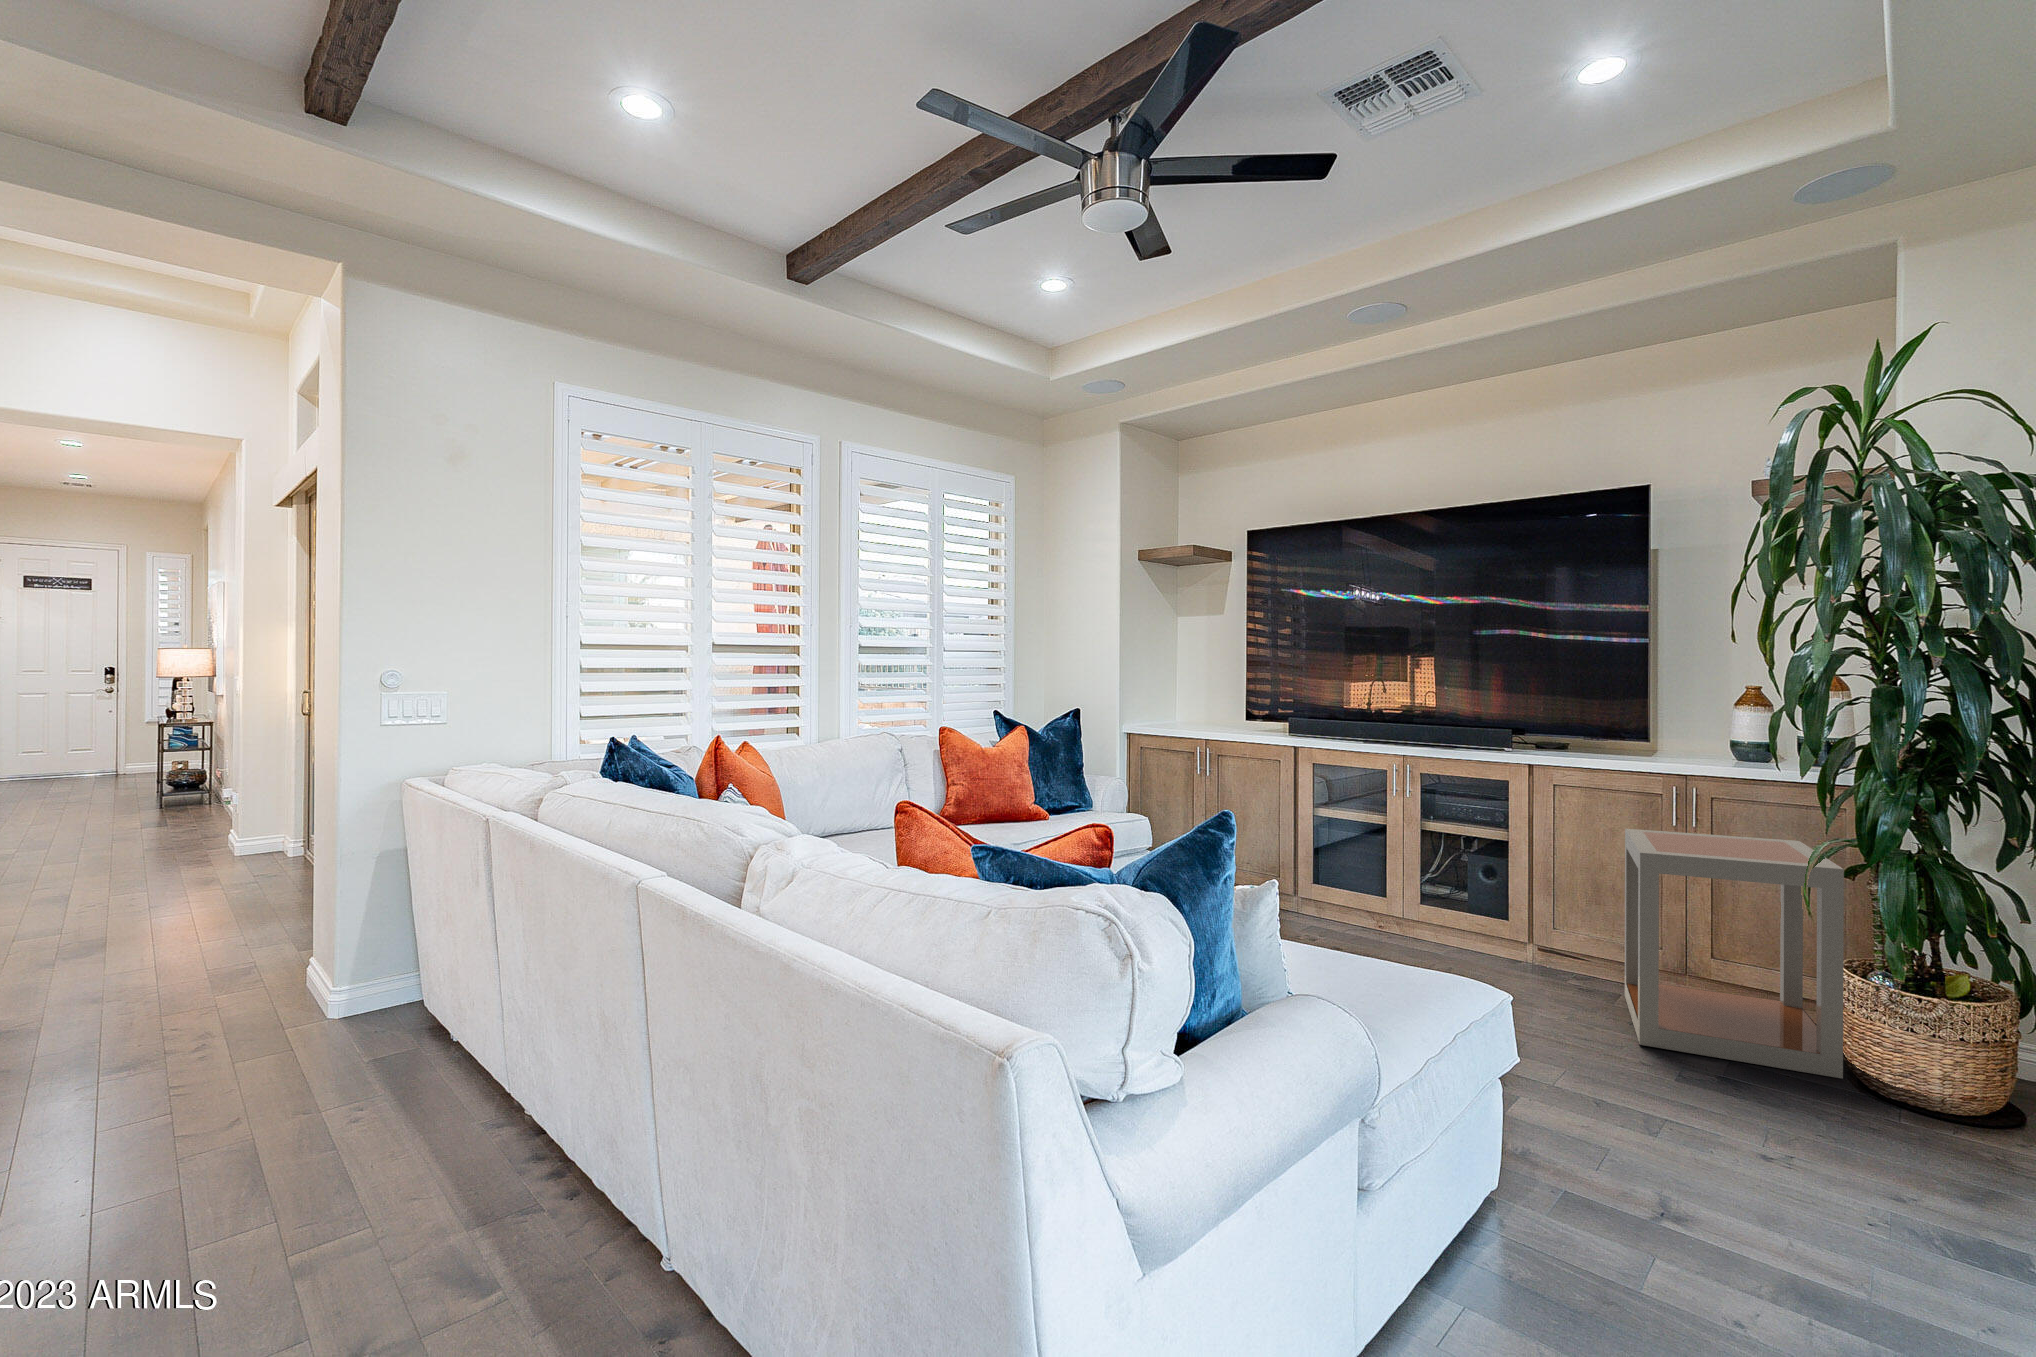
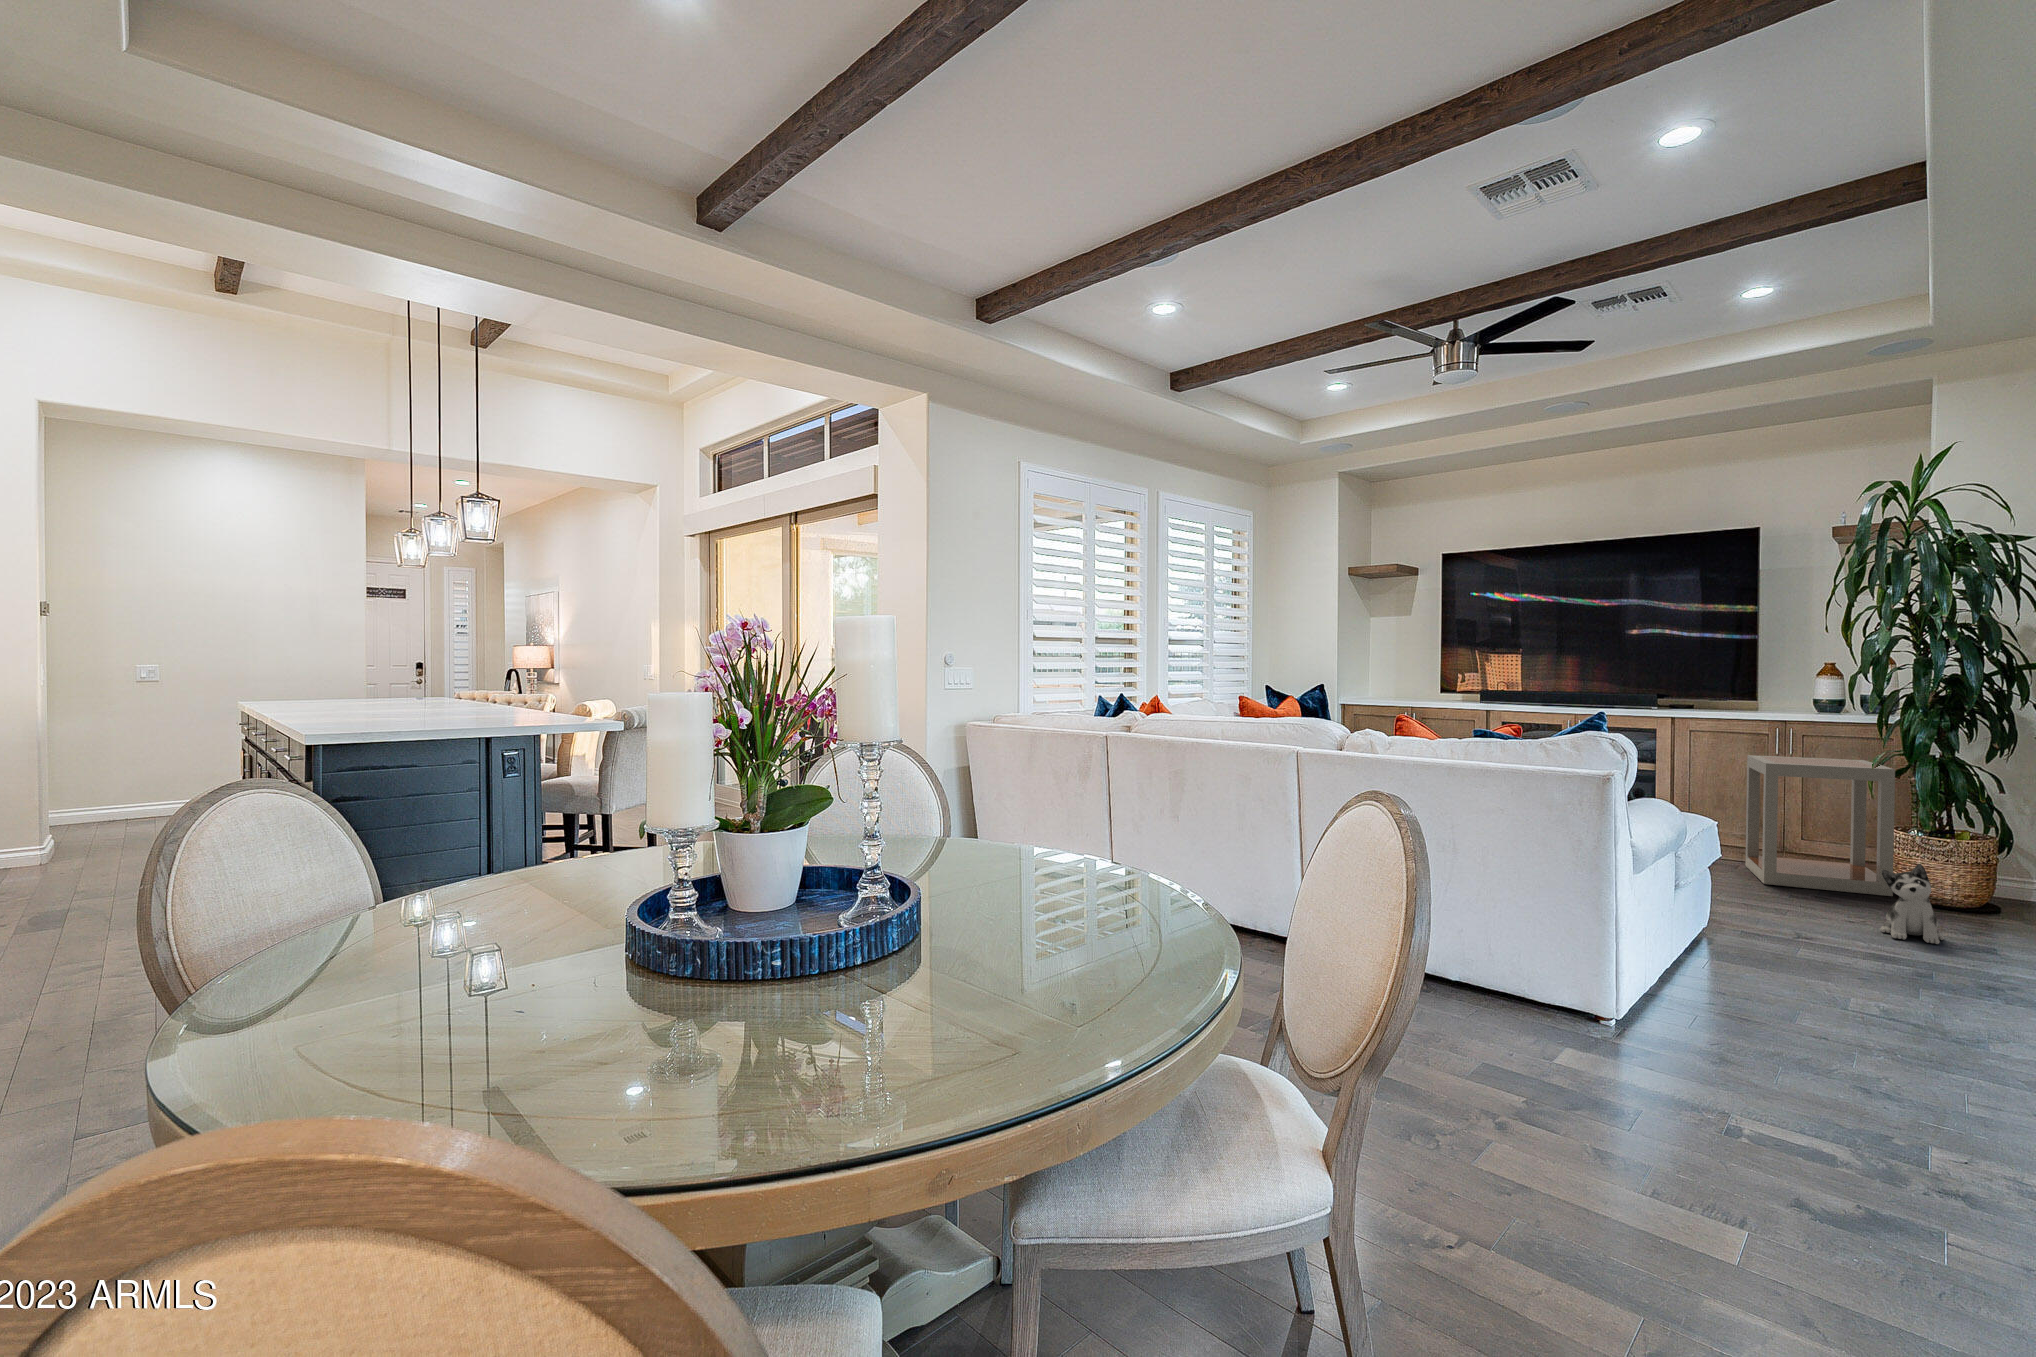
plush toy: none [1813,1081,1932,1245] -> present [1880,864,1944,944]

